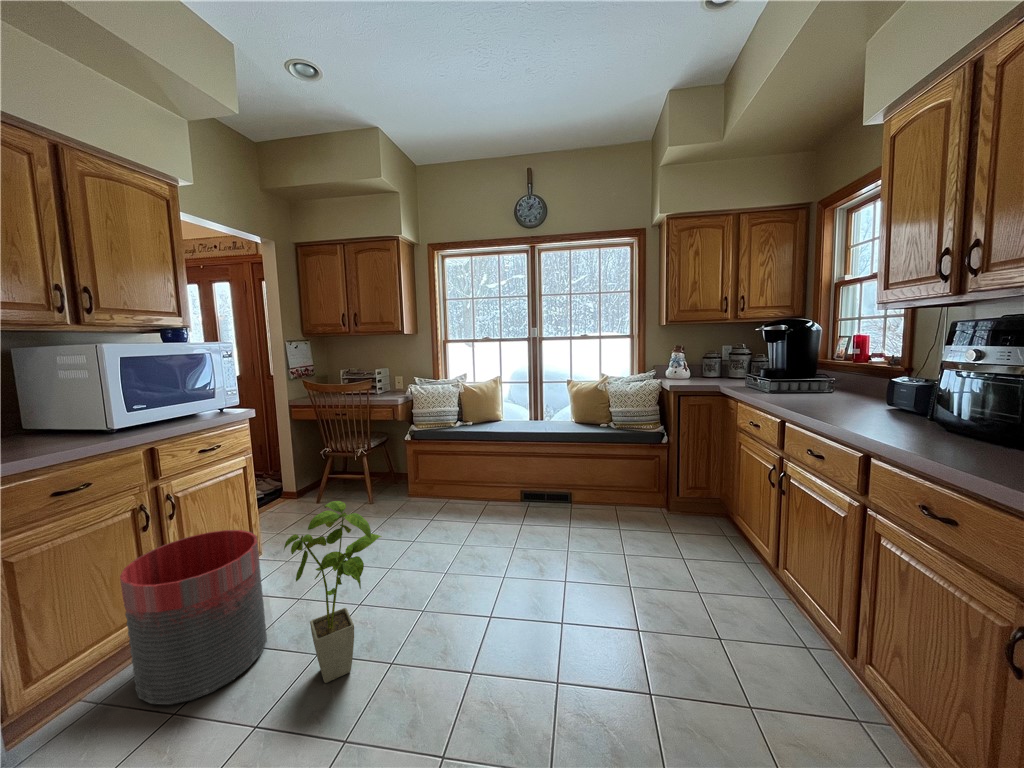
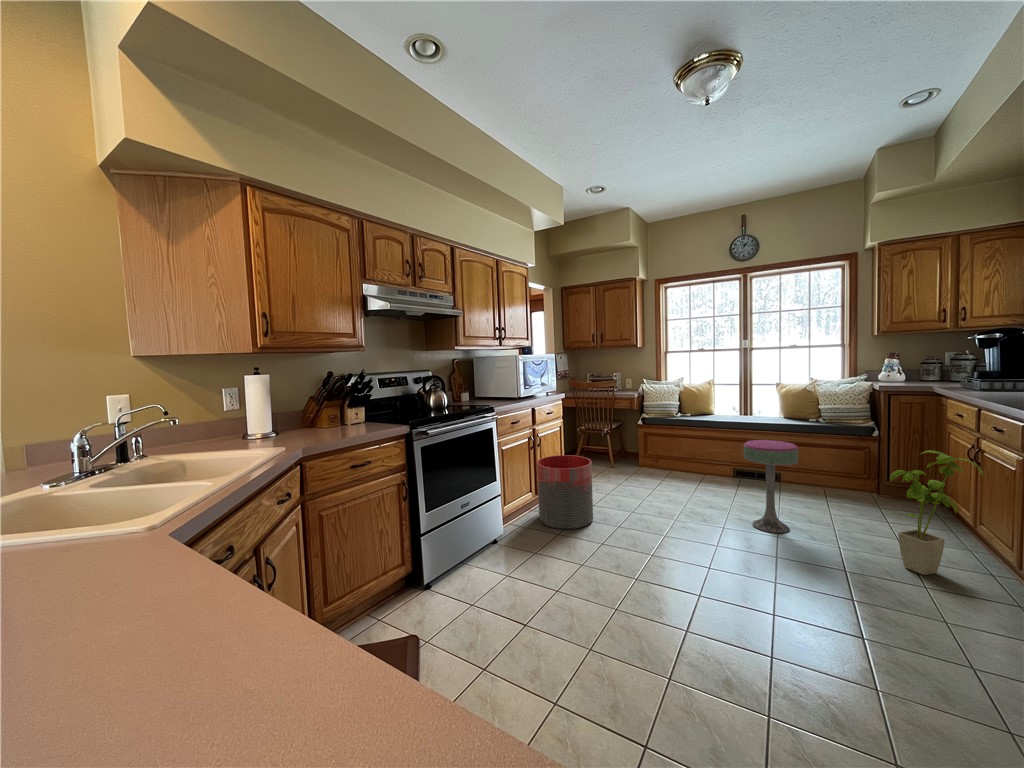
bar stool: none [514,474,585,621] -> present [744,440,798,533]
house plant: present [284,501,382,683] -> present [890,450,983,575]

